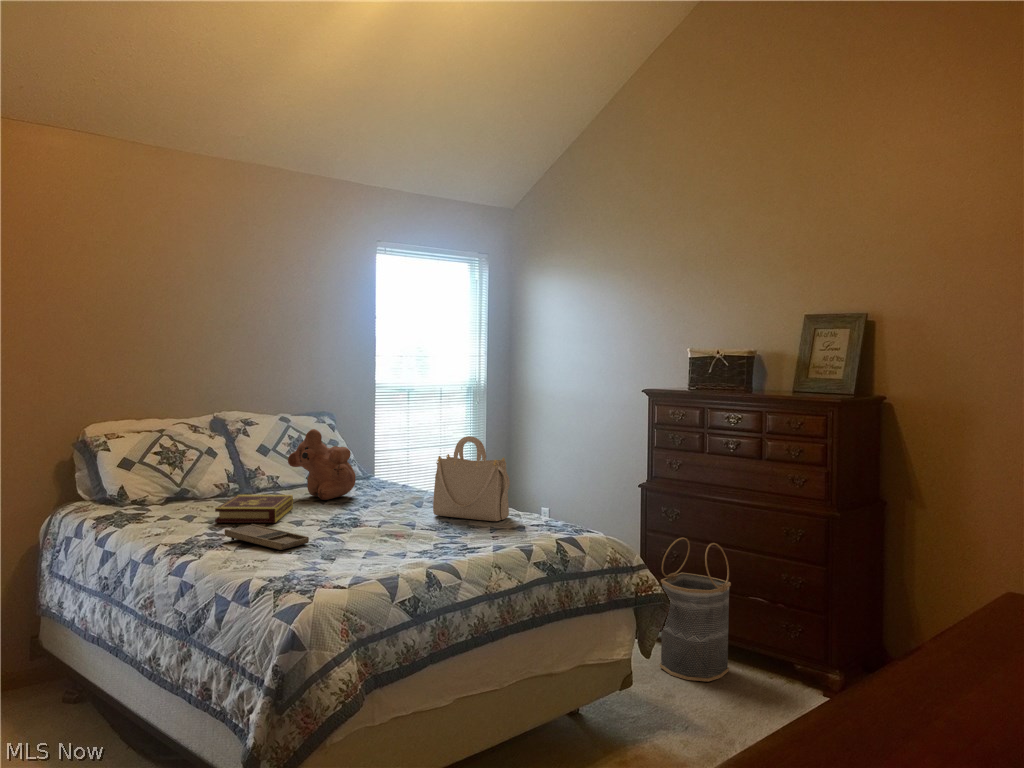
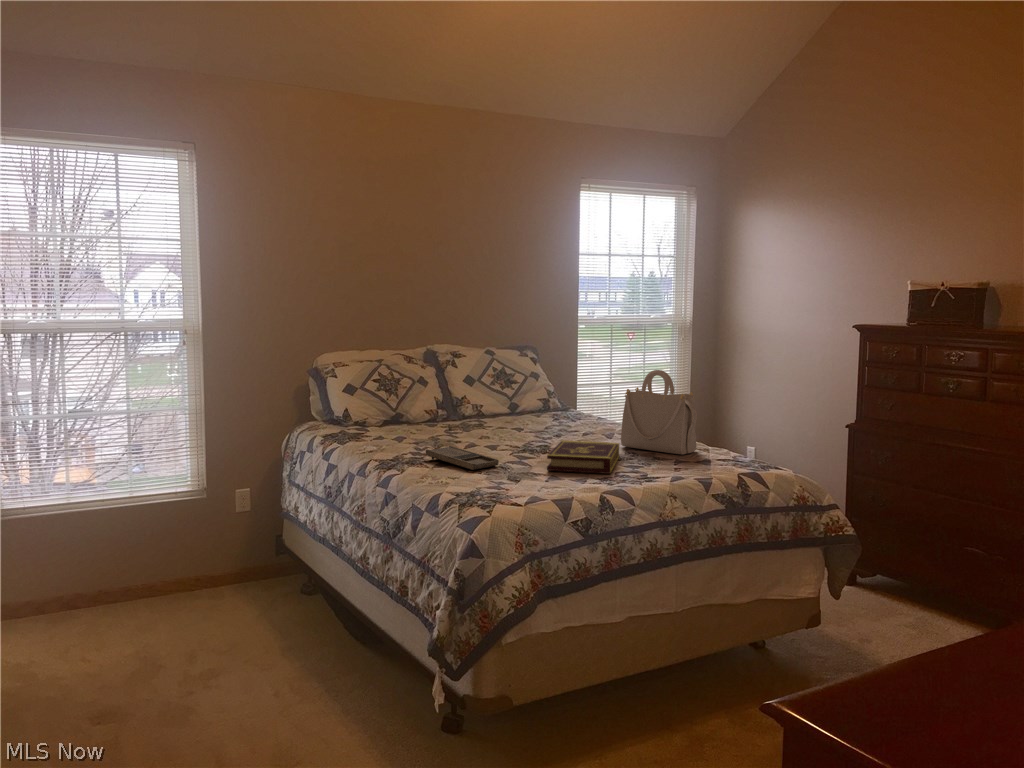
teddy bear: present [288,429,355,500] -> none [490,361,552,428]
book: present [215,495,293,523] -> present [547,441,619,474]
basket: present [659,537,731,682] -> none [859,482,944,634]

